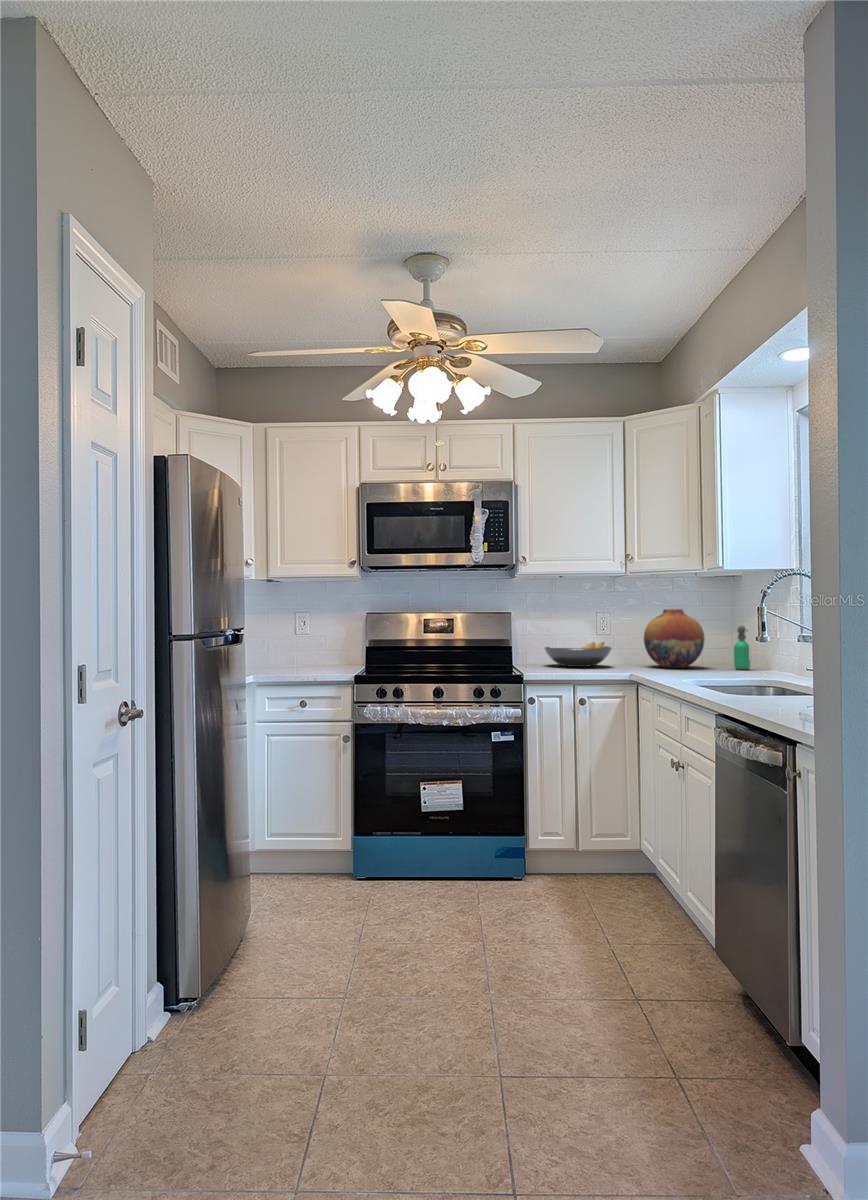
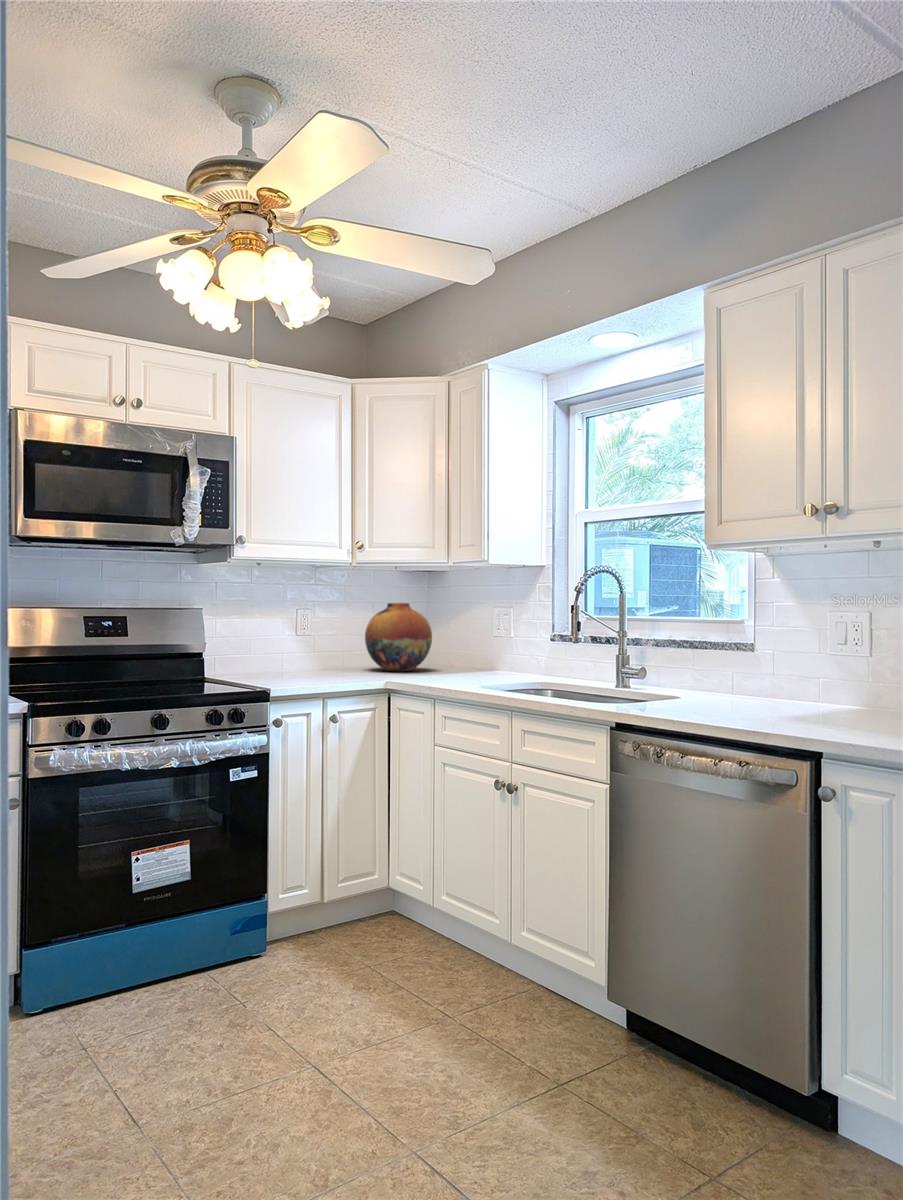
soap dispenser: present [734,626,750,670] -> none [460,621,477,670]
fruit bowl: present [545,642,612,667] -> none [252,643,337,675]

